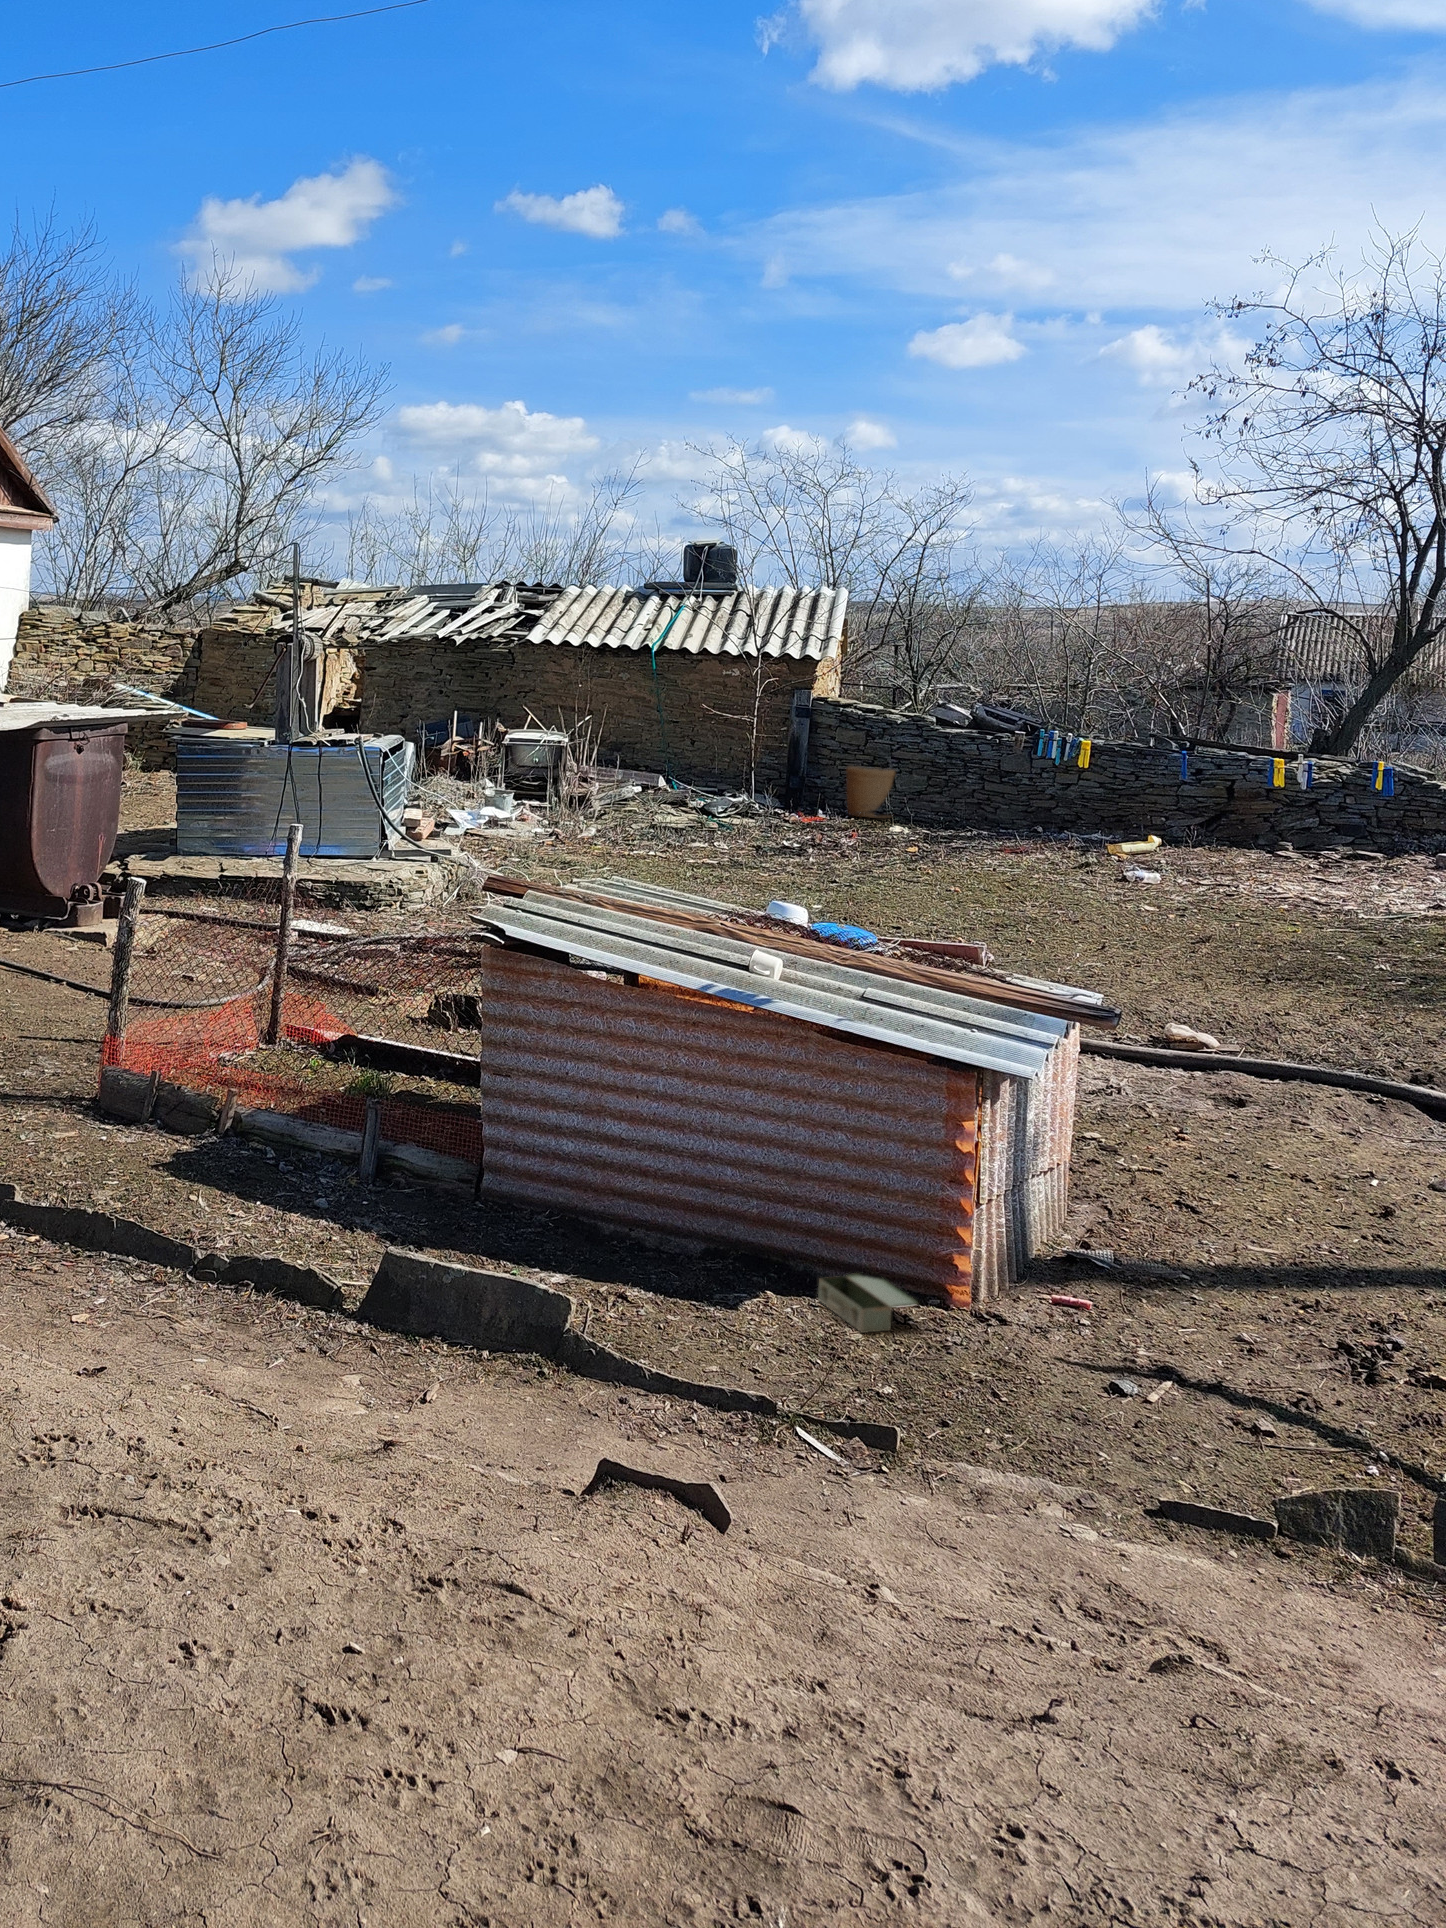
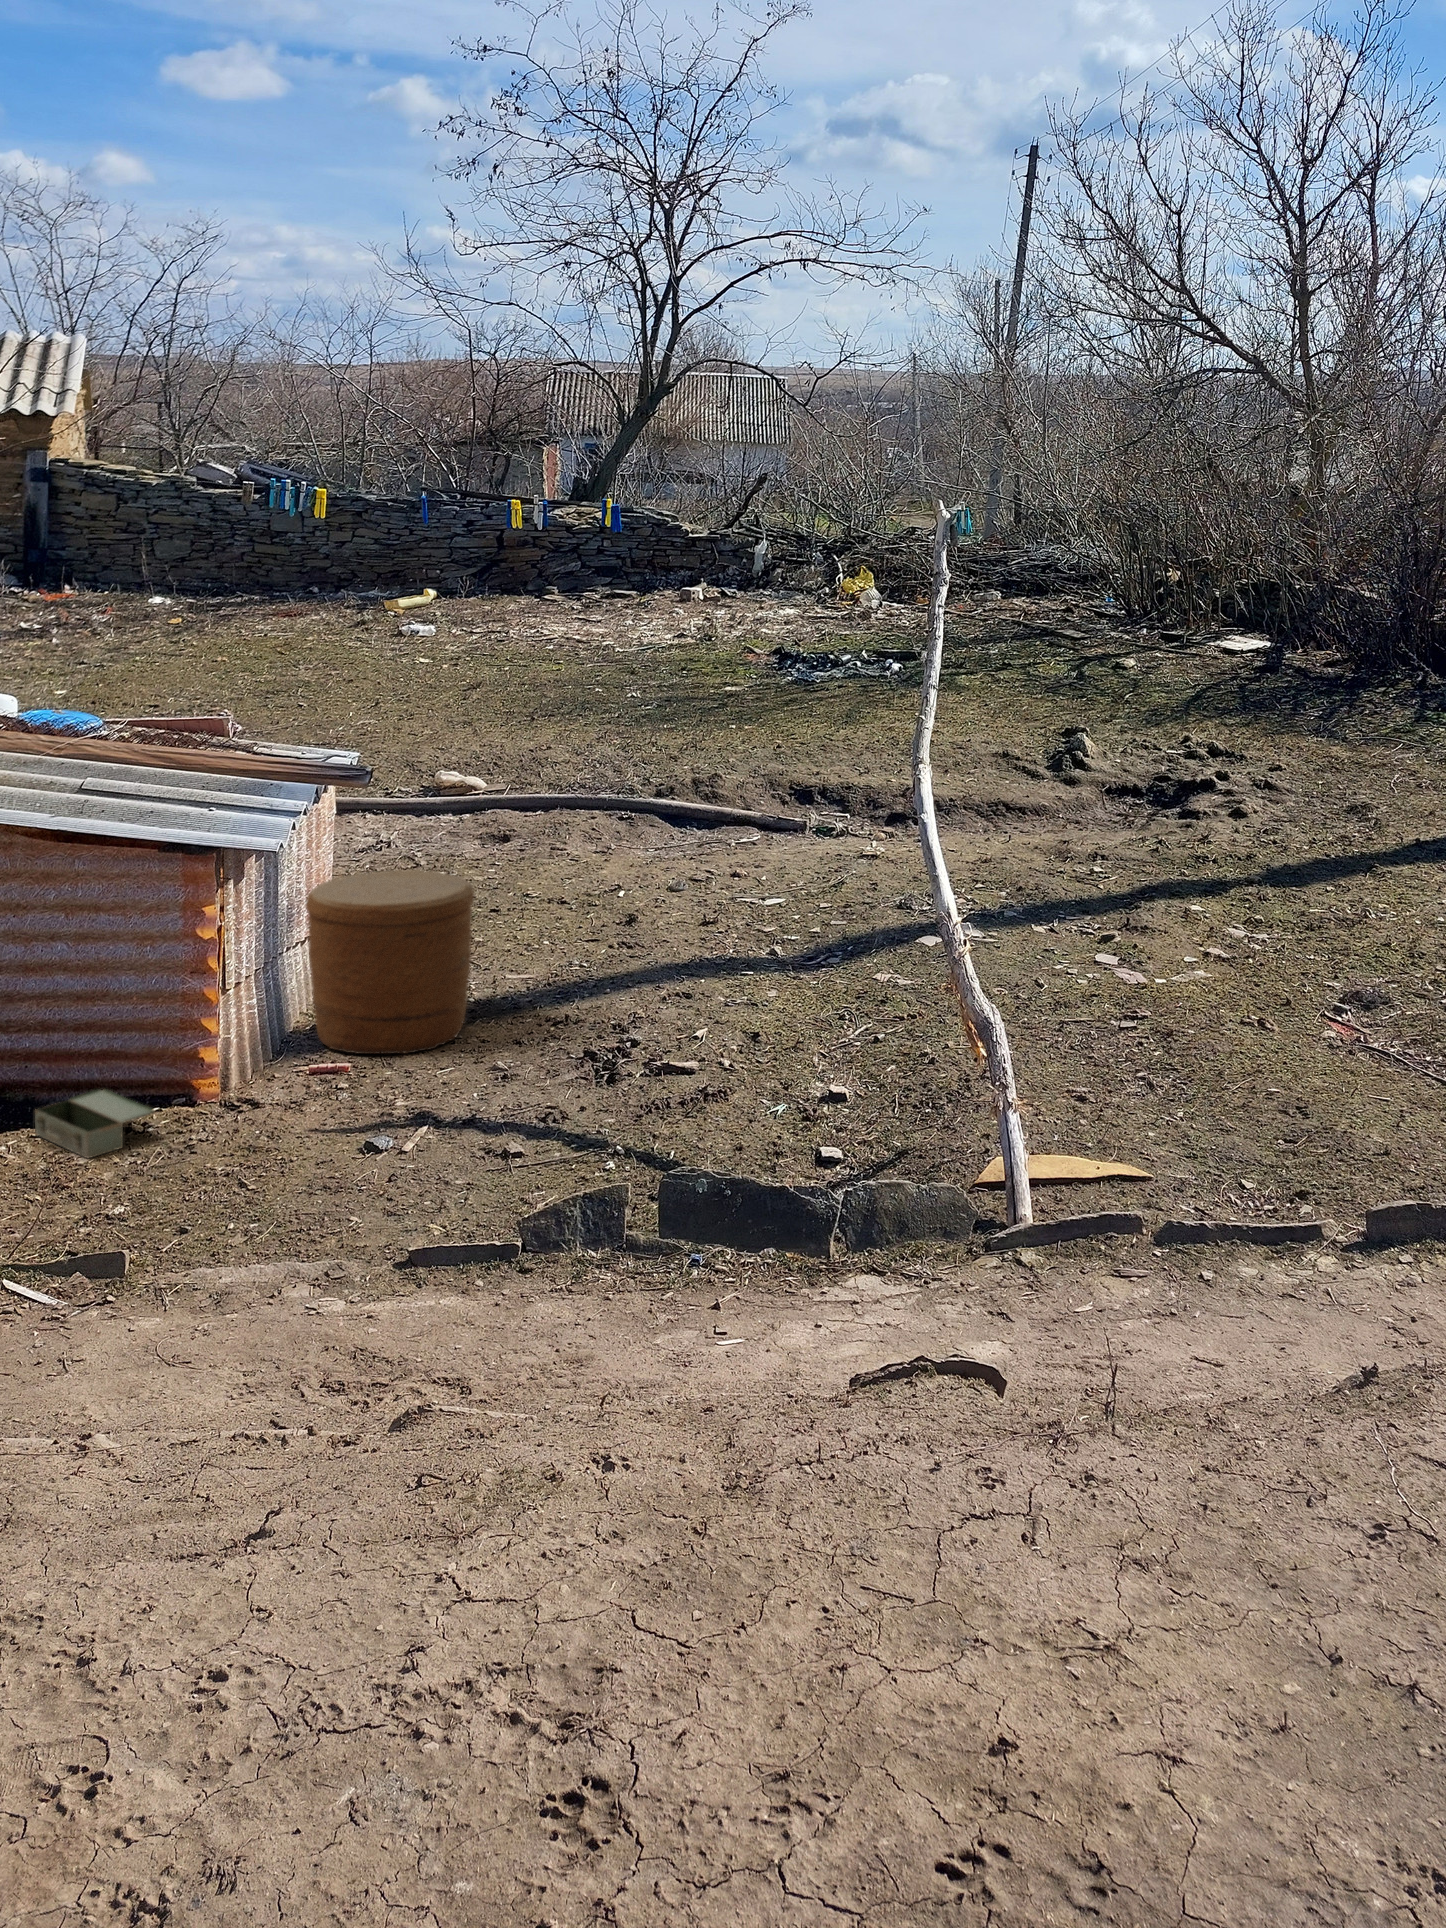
basket: present [846,766,895,818] -> present [306,870,474,1054]

